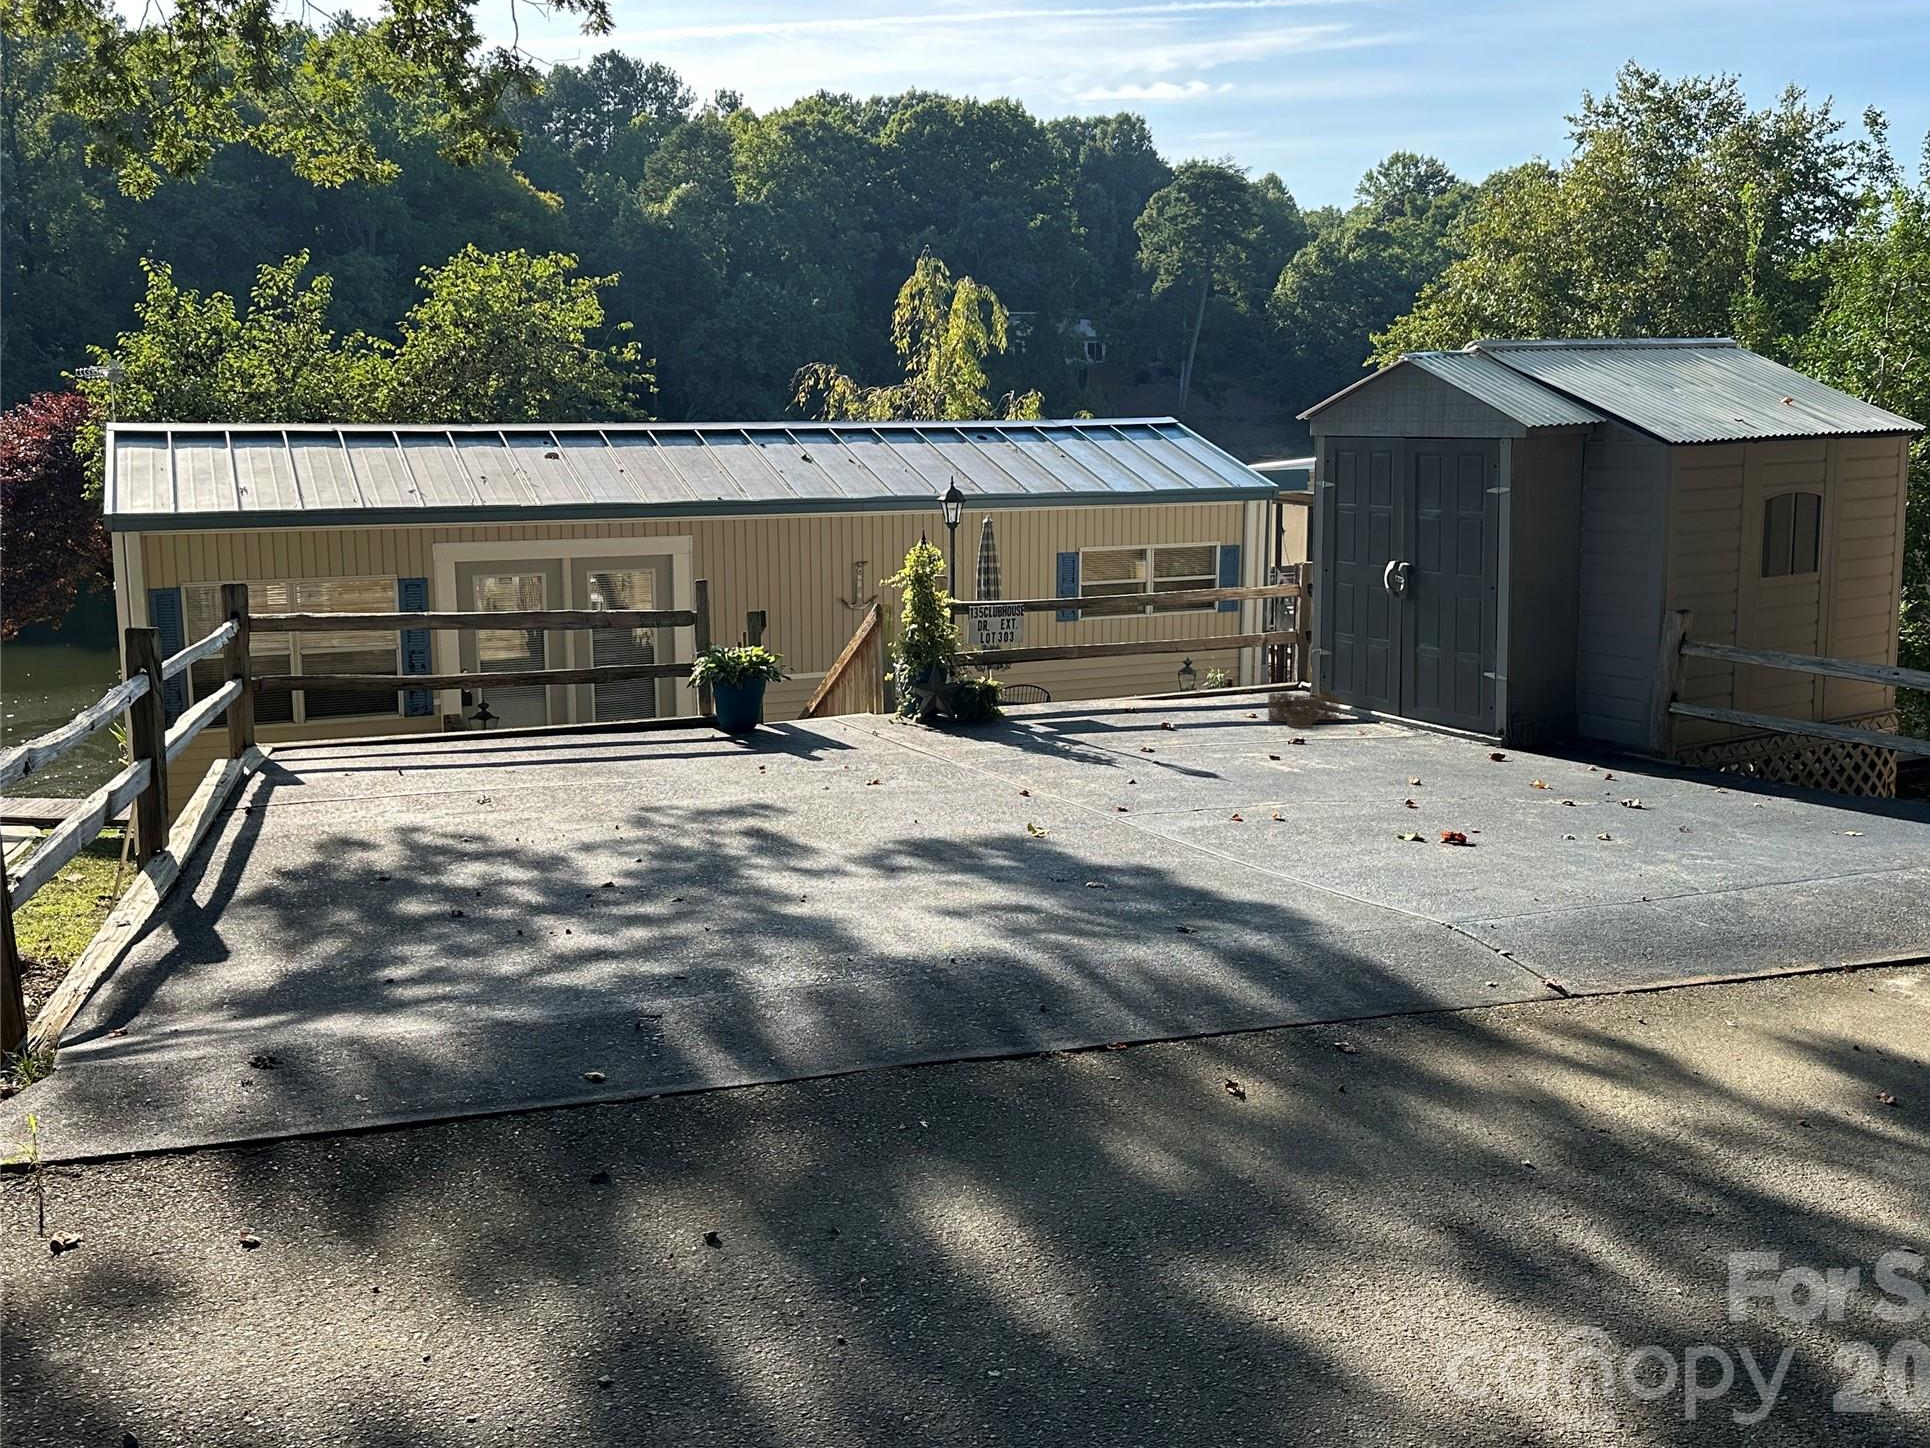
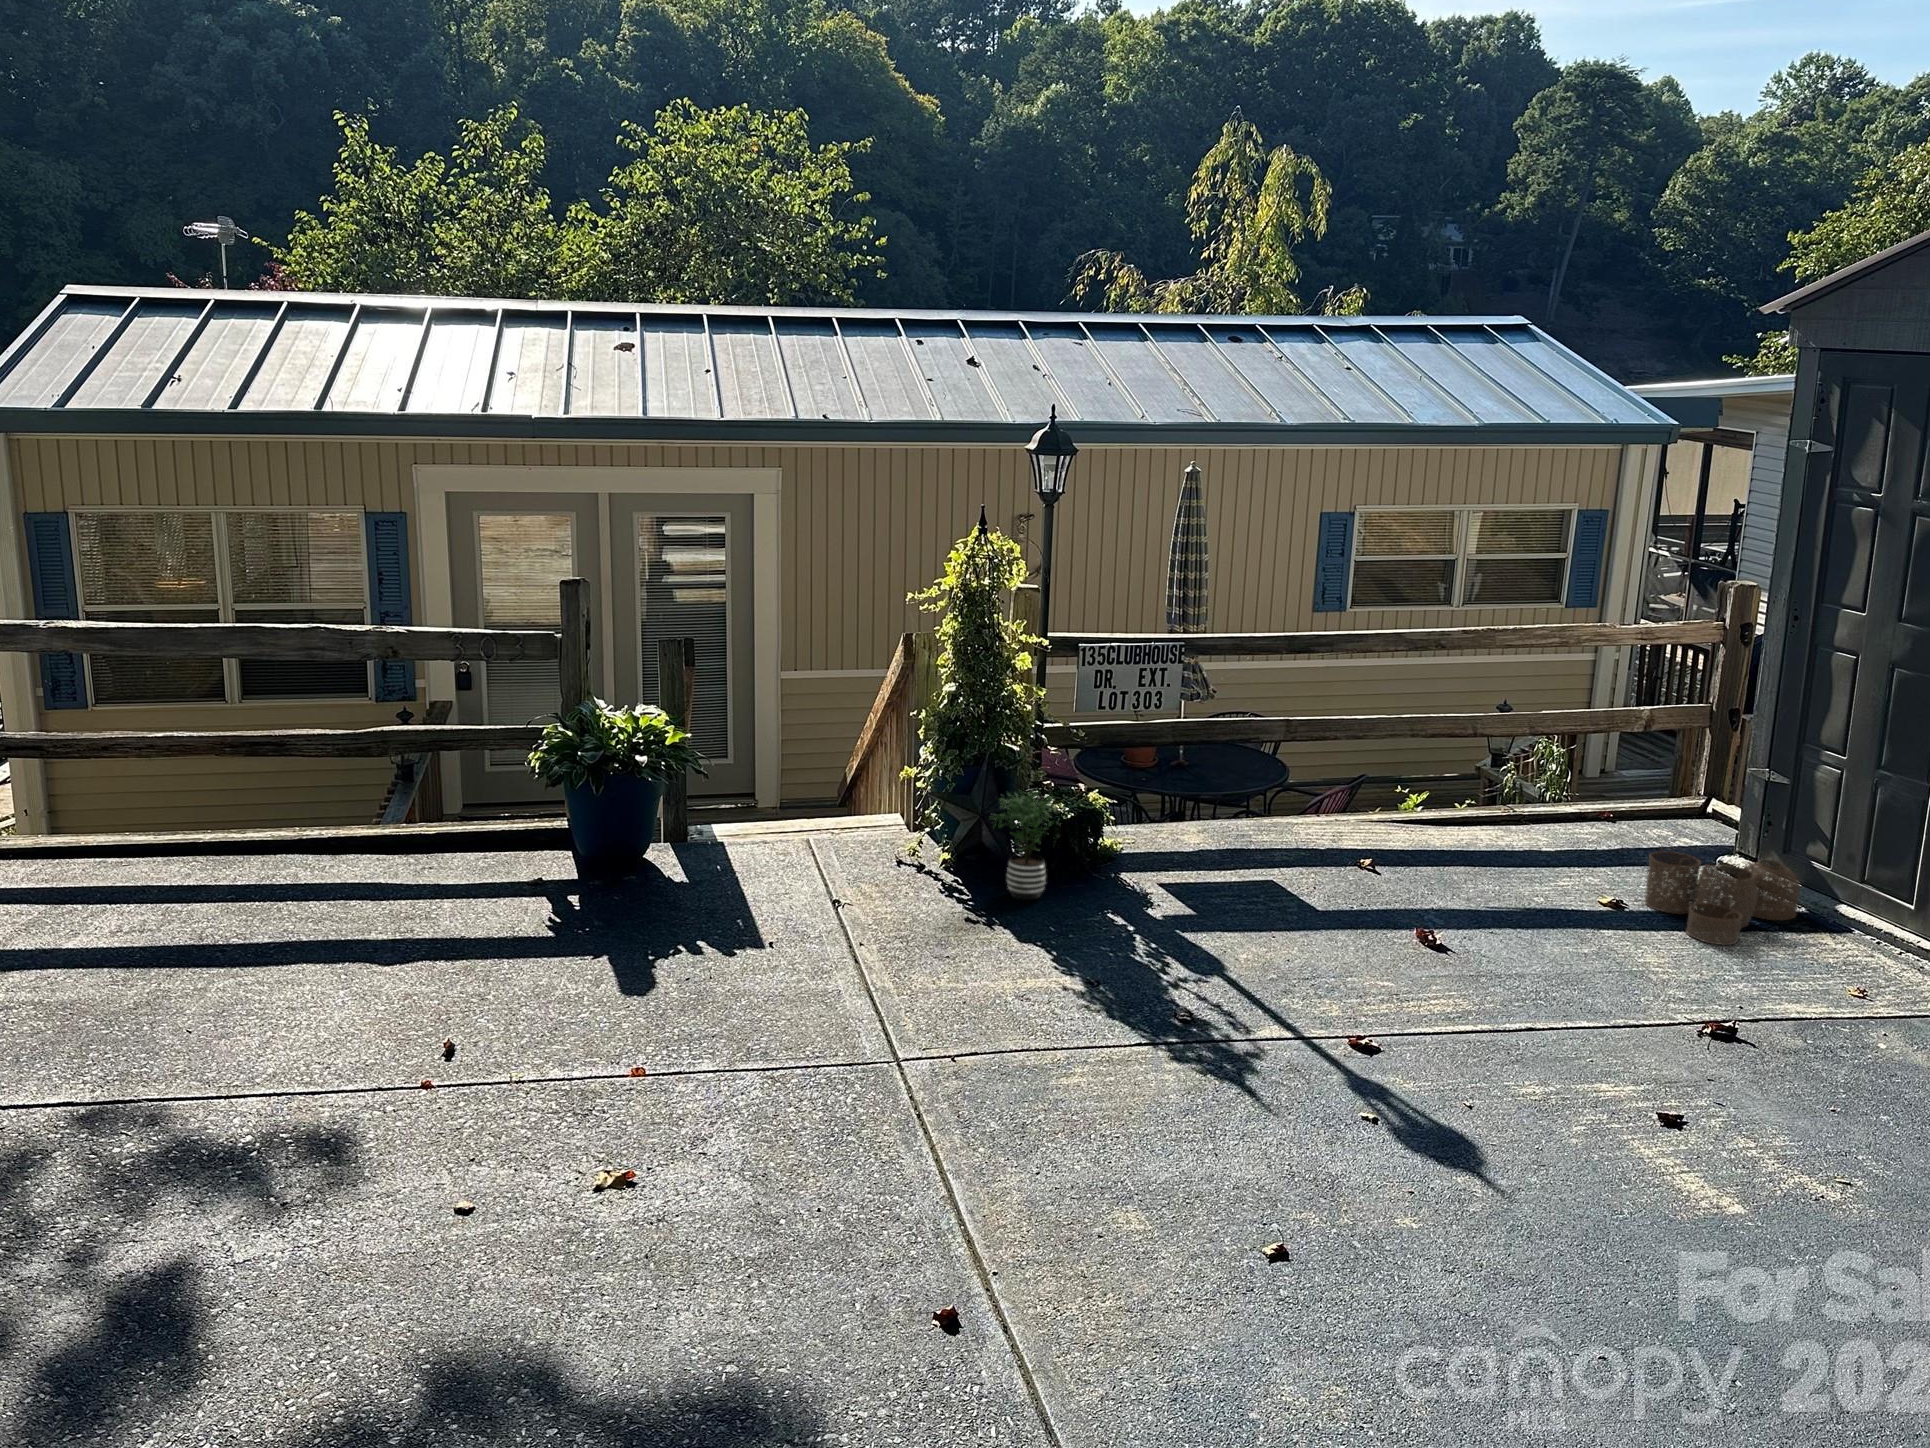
potted plant: none [939,677,976,736] -> present [995,791,1056,900]

